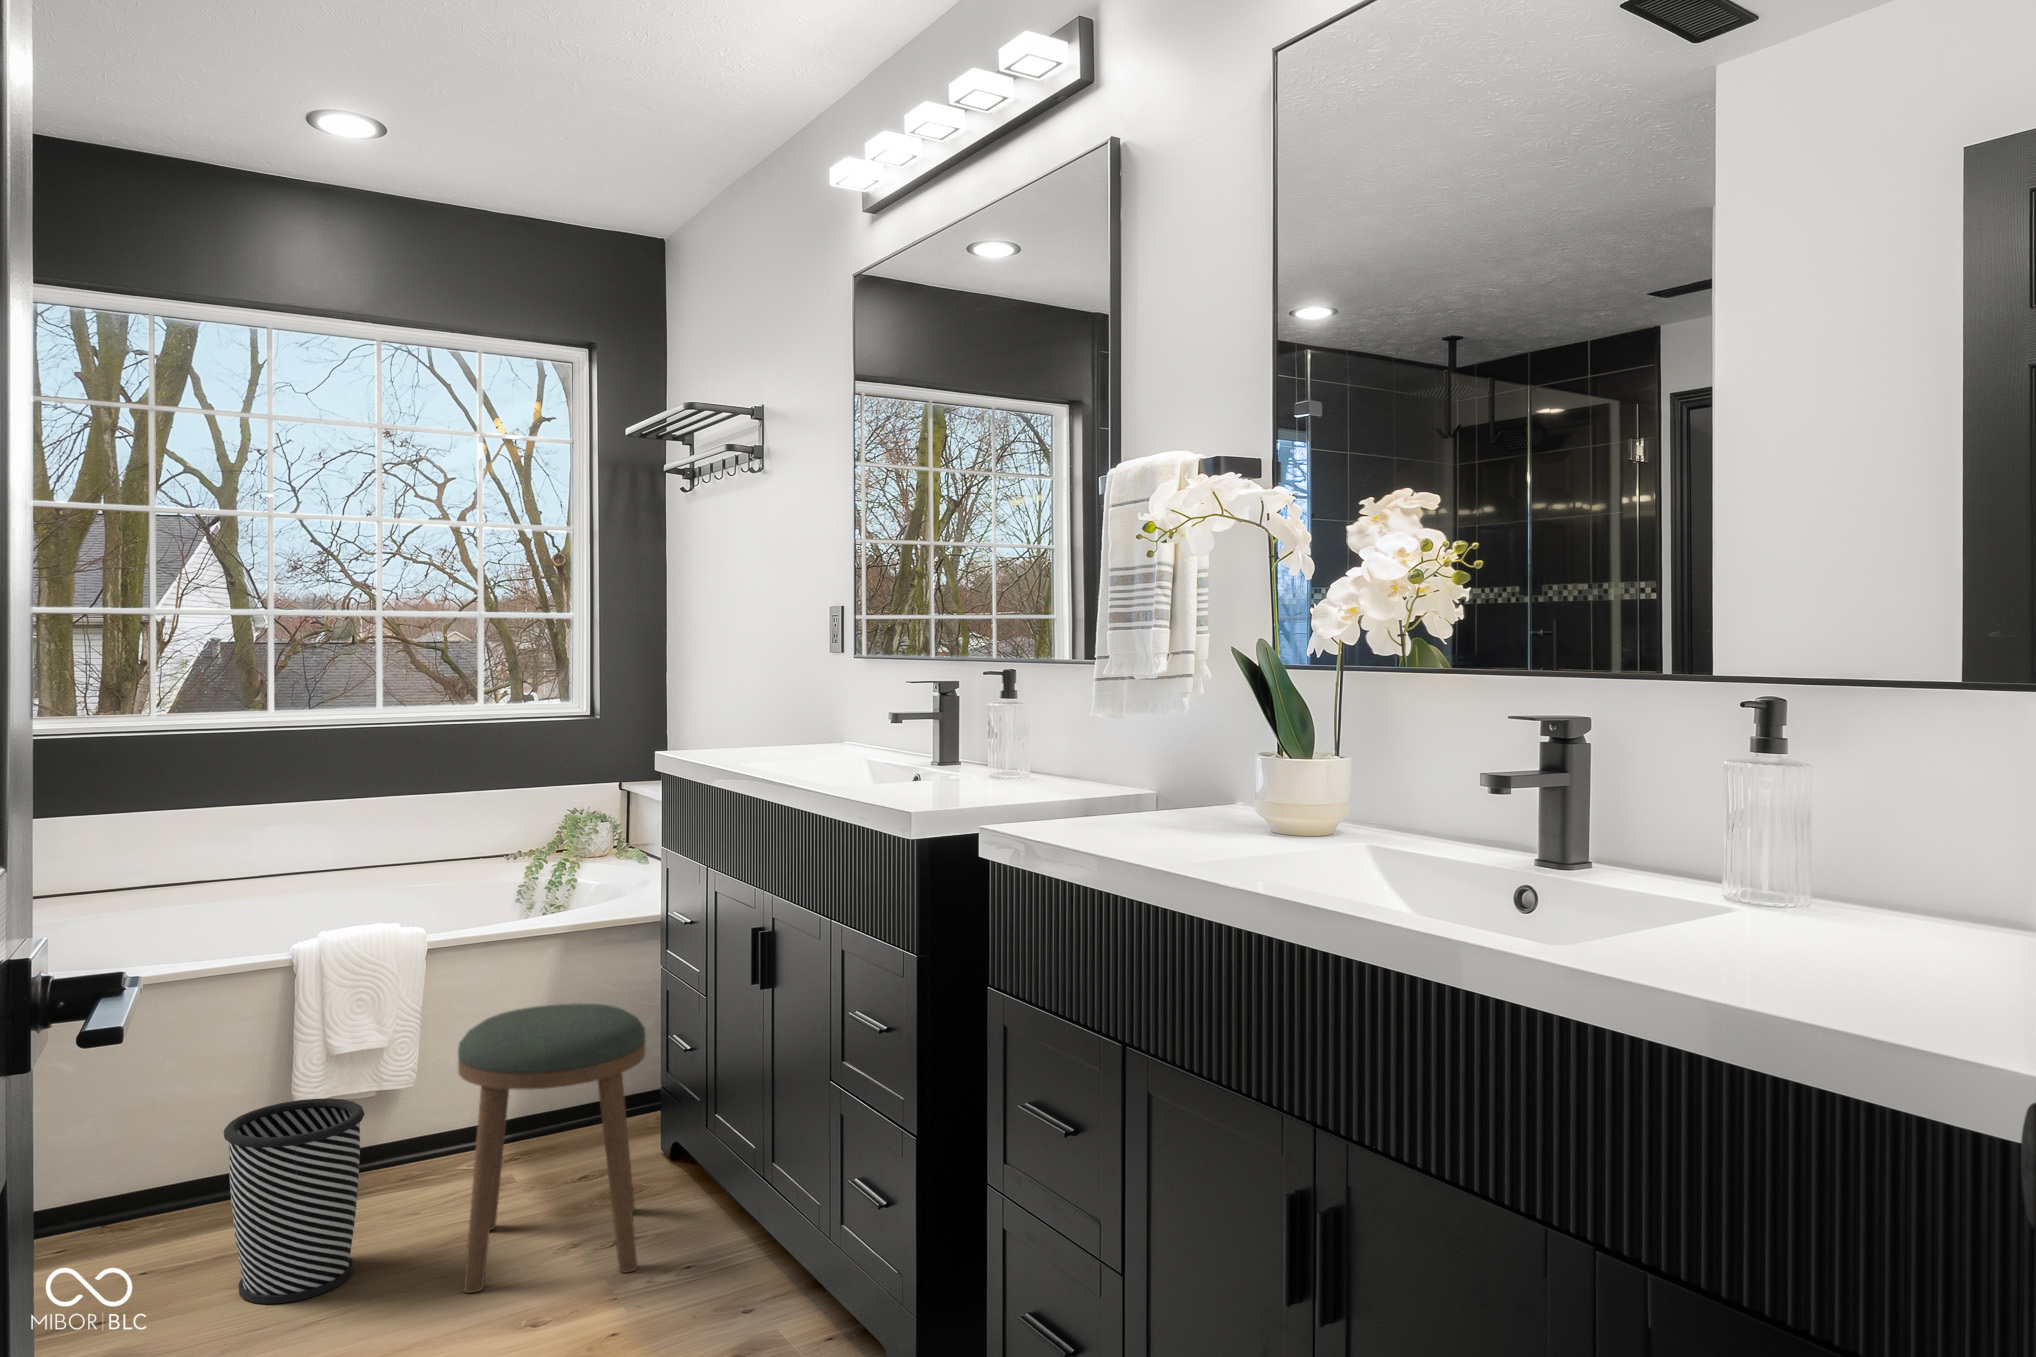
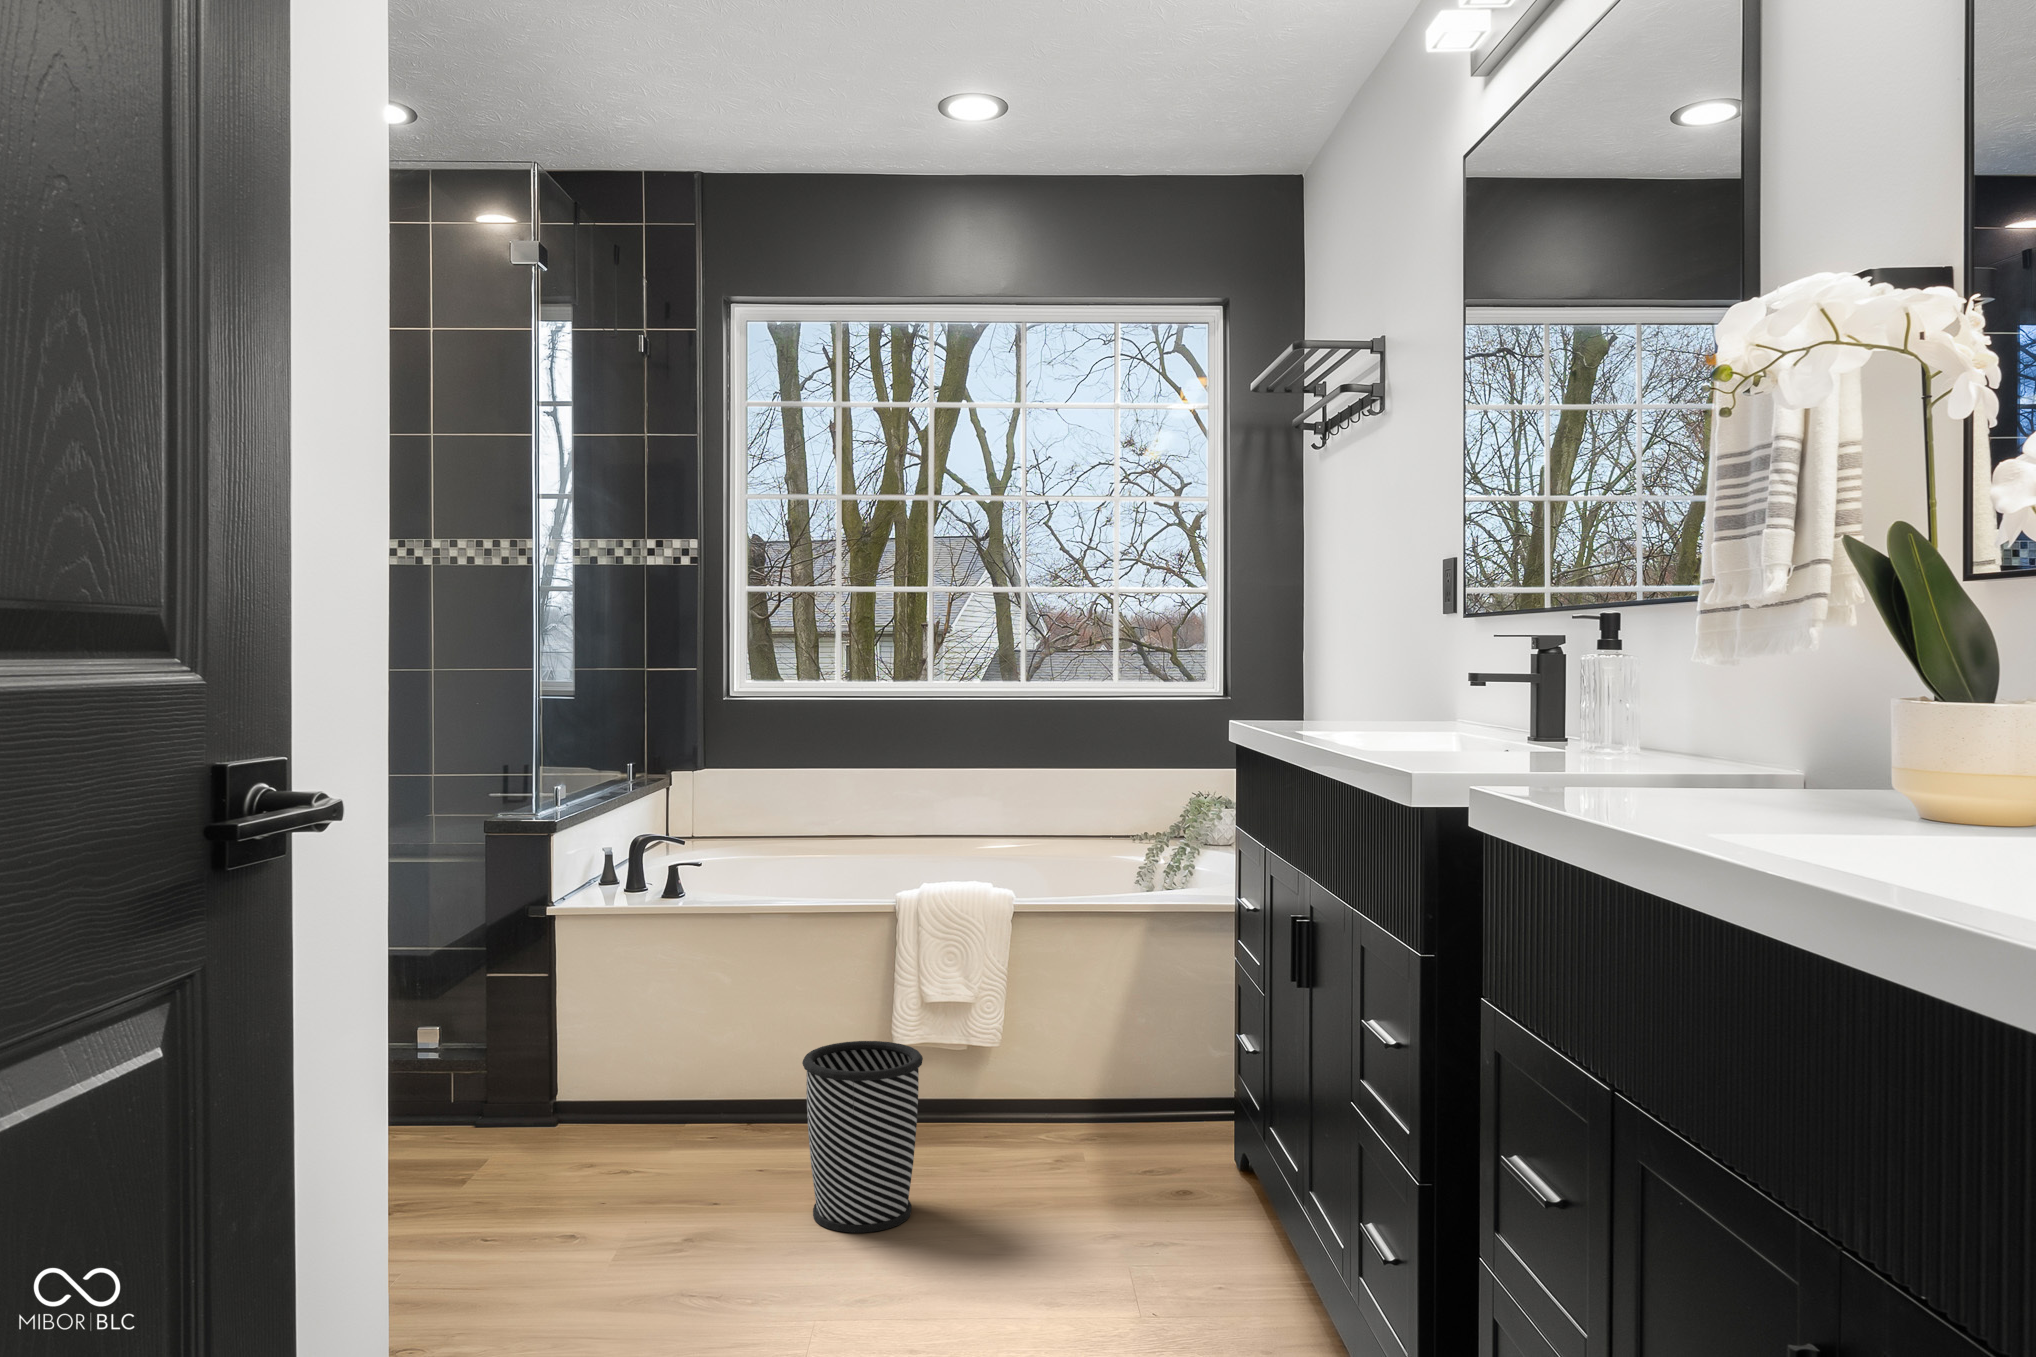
stool: present [458,1004,646,1293] -> none [993,981,1189,1283]

